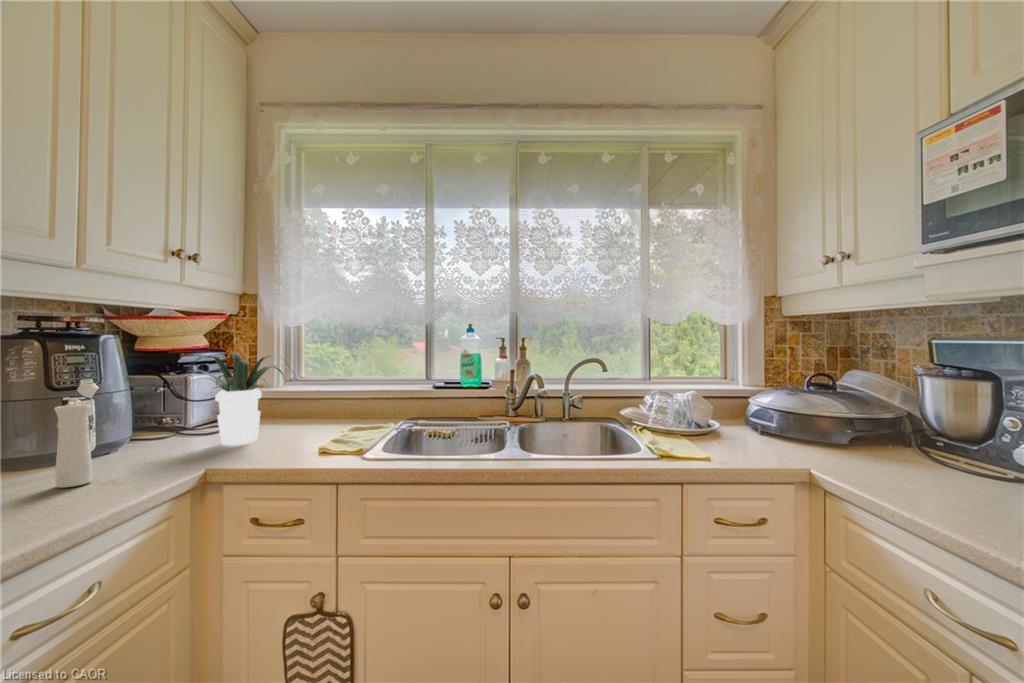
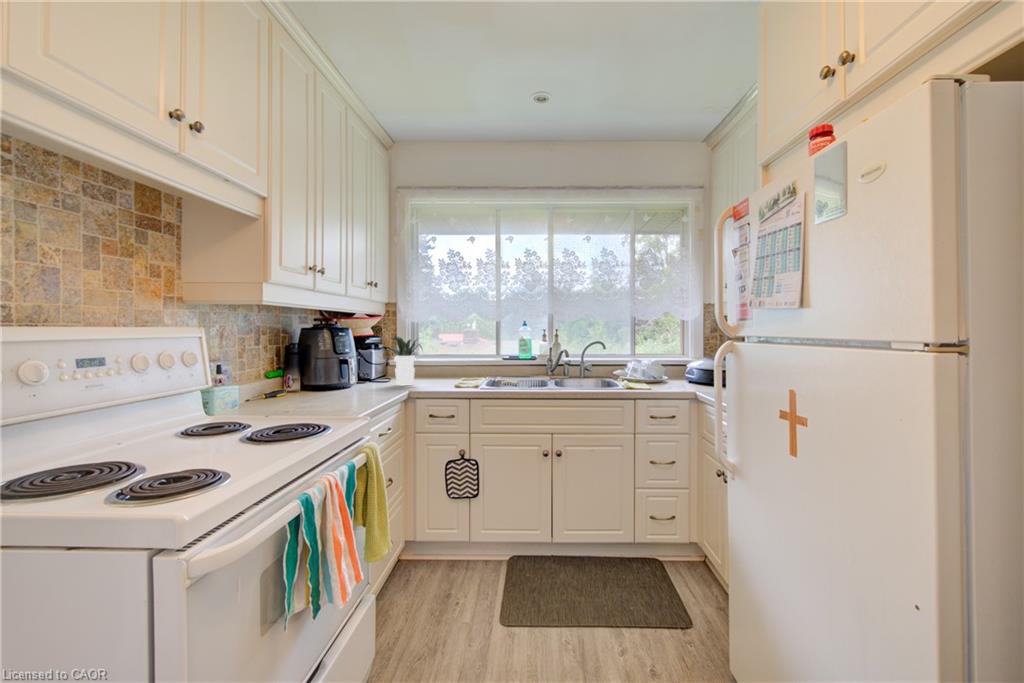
pepper mill: present [54,383,99,488] -> none [346,349,362,394]

